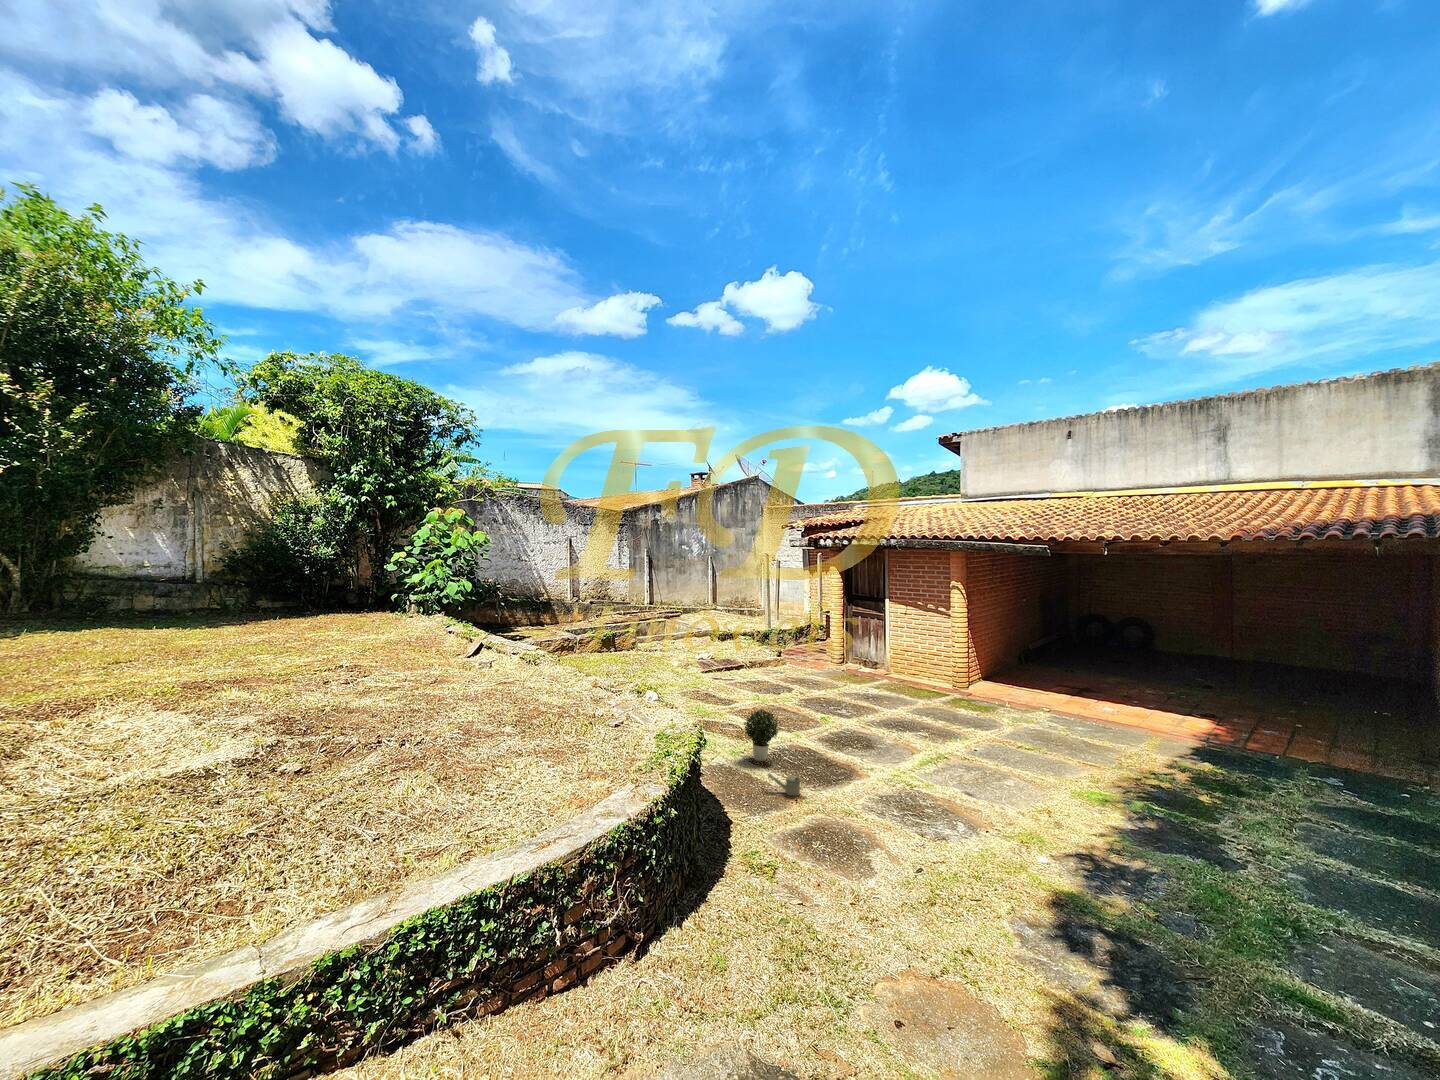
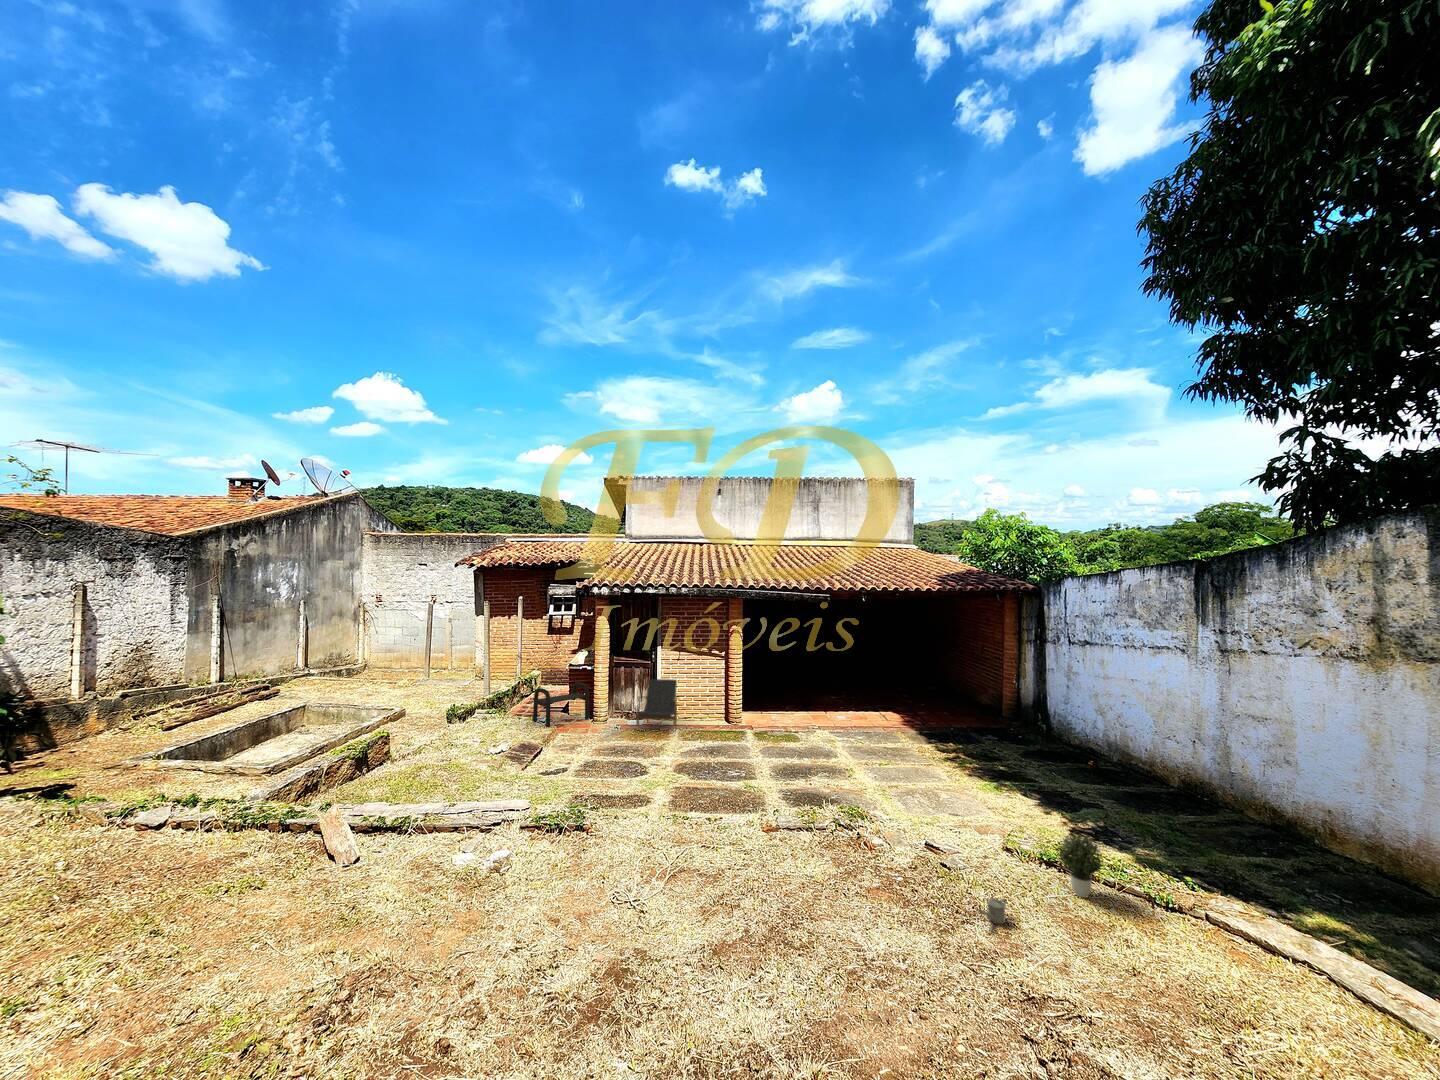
bench: none [788,628,835,664] -> present [533,682,589,727]
lounge chair: none [848,632,902,683] -> present [636,679,677,731]
potted plant: present [744,709,778,761] -> present [1058,835,1103,898]

